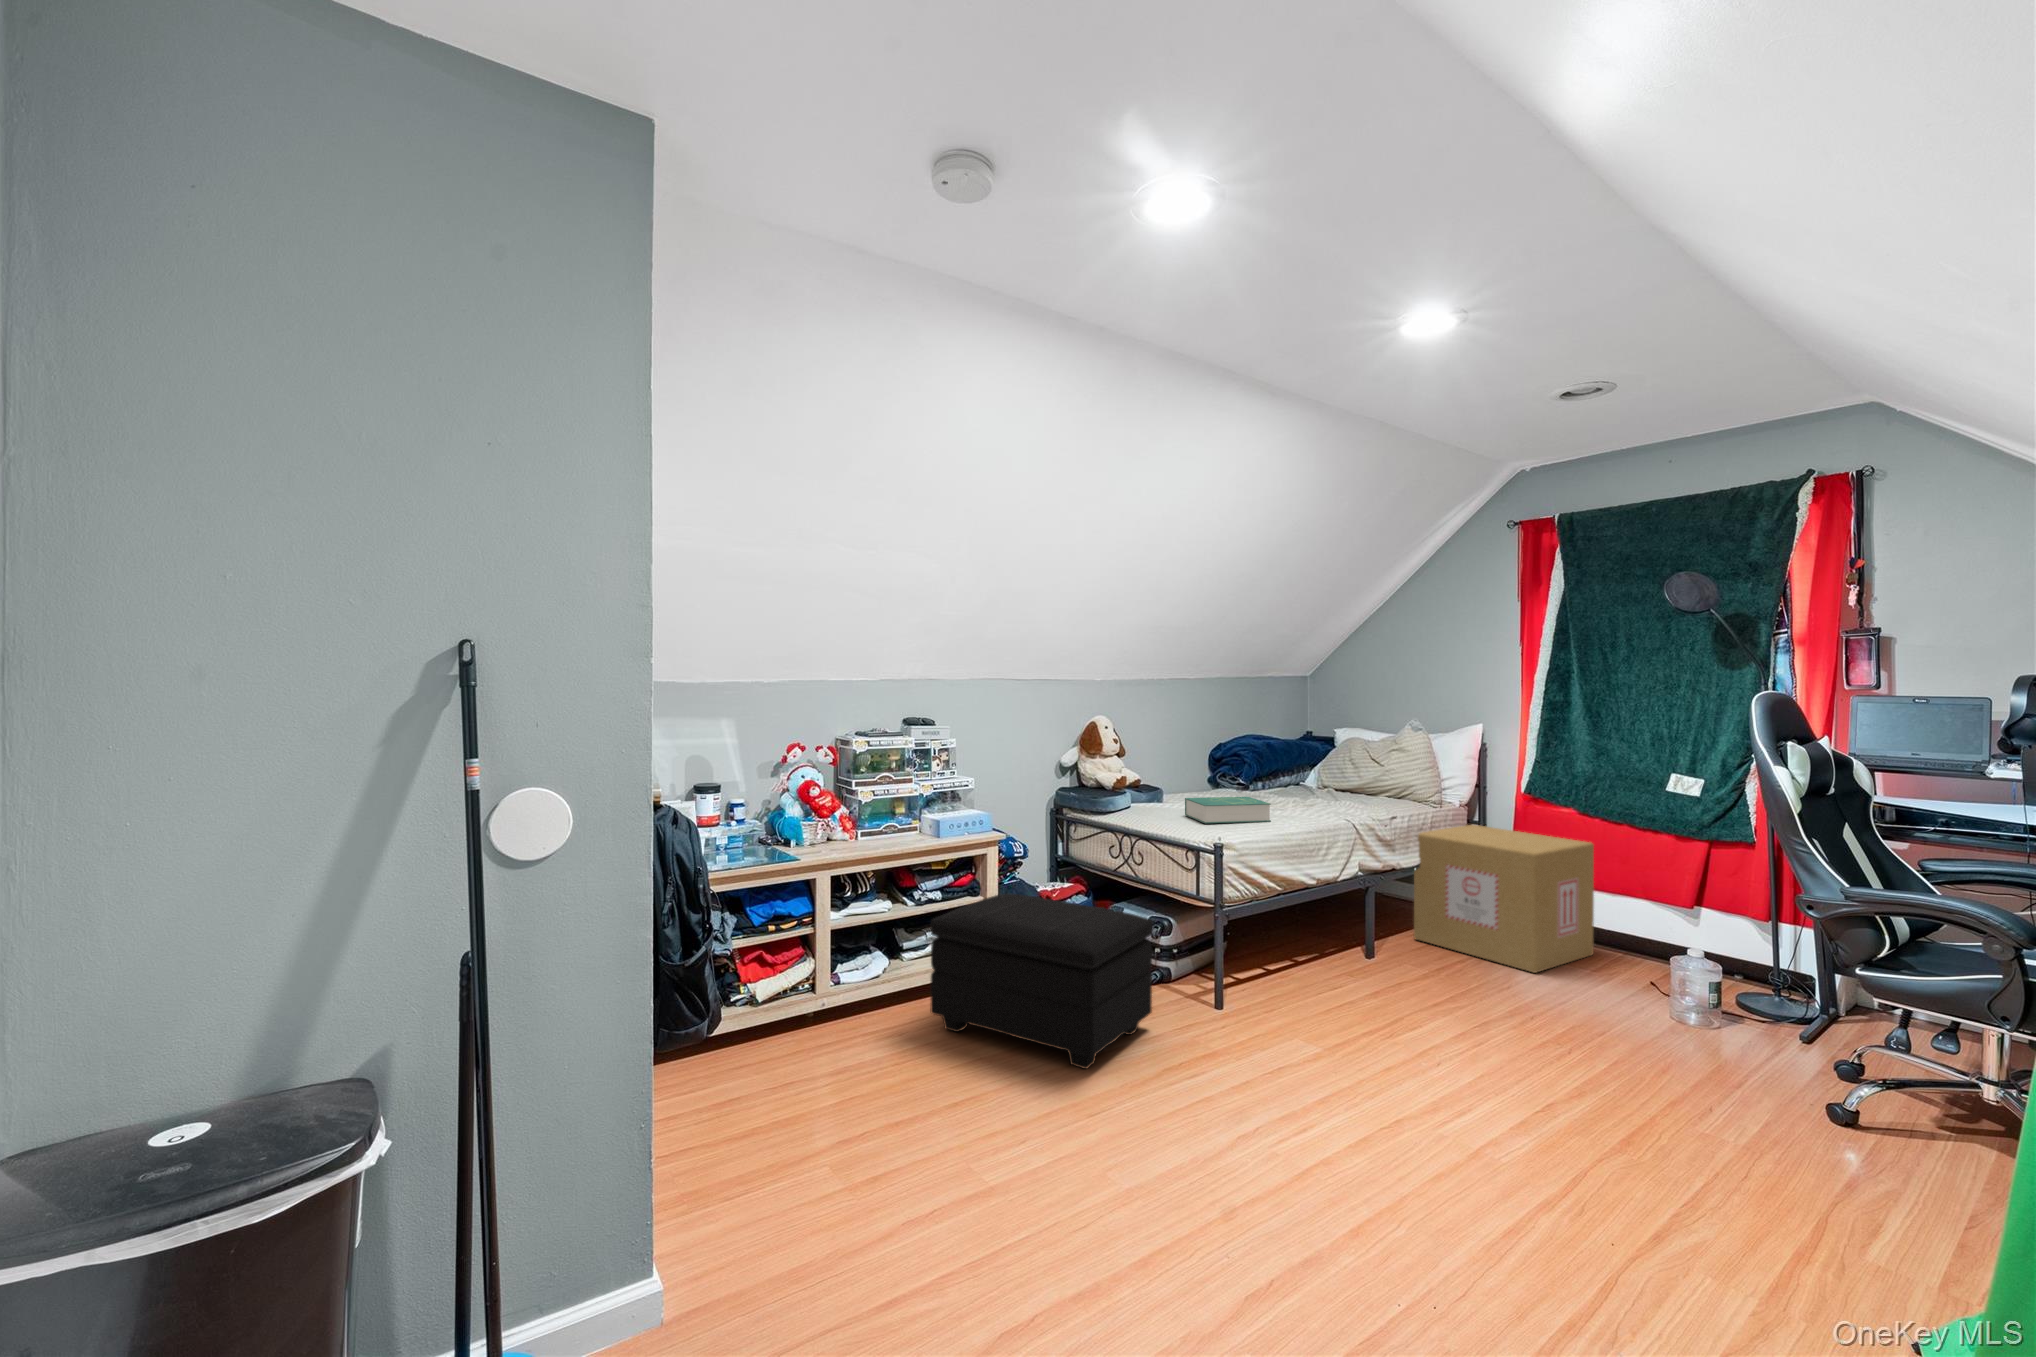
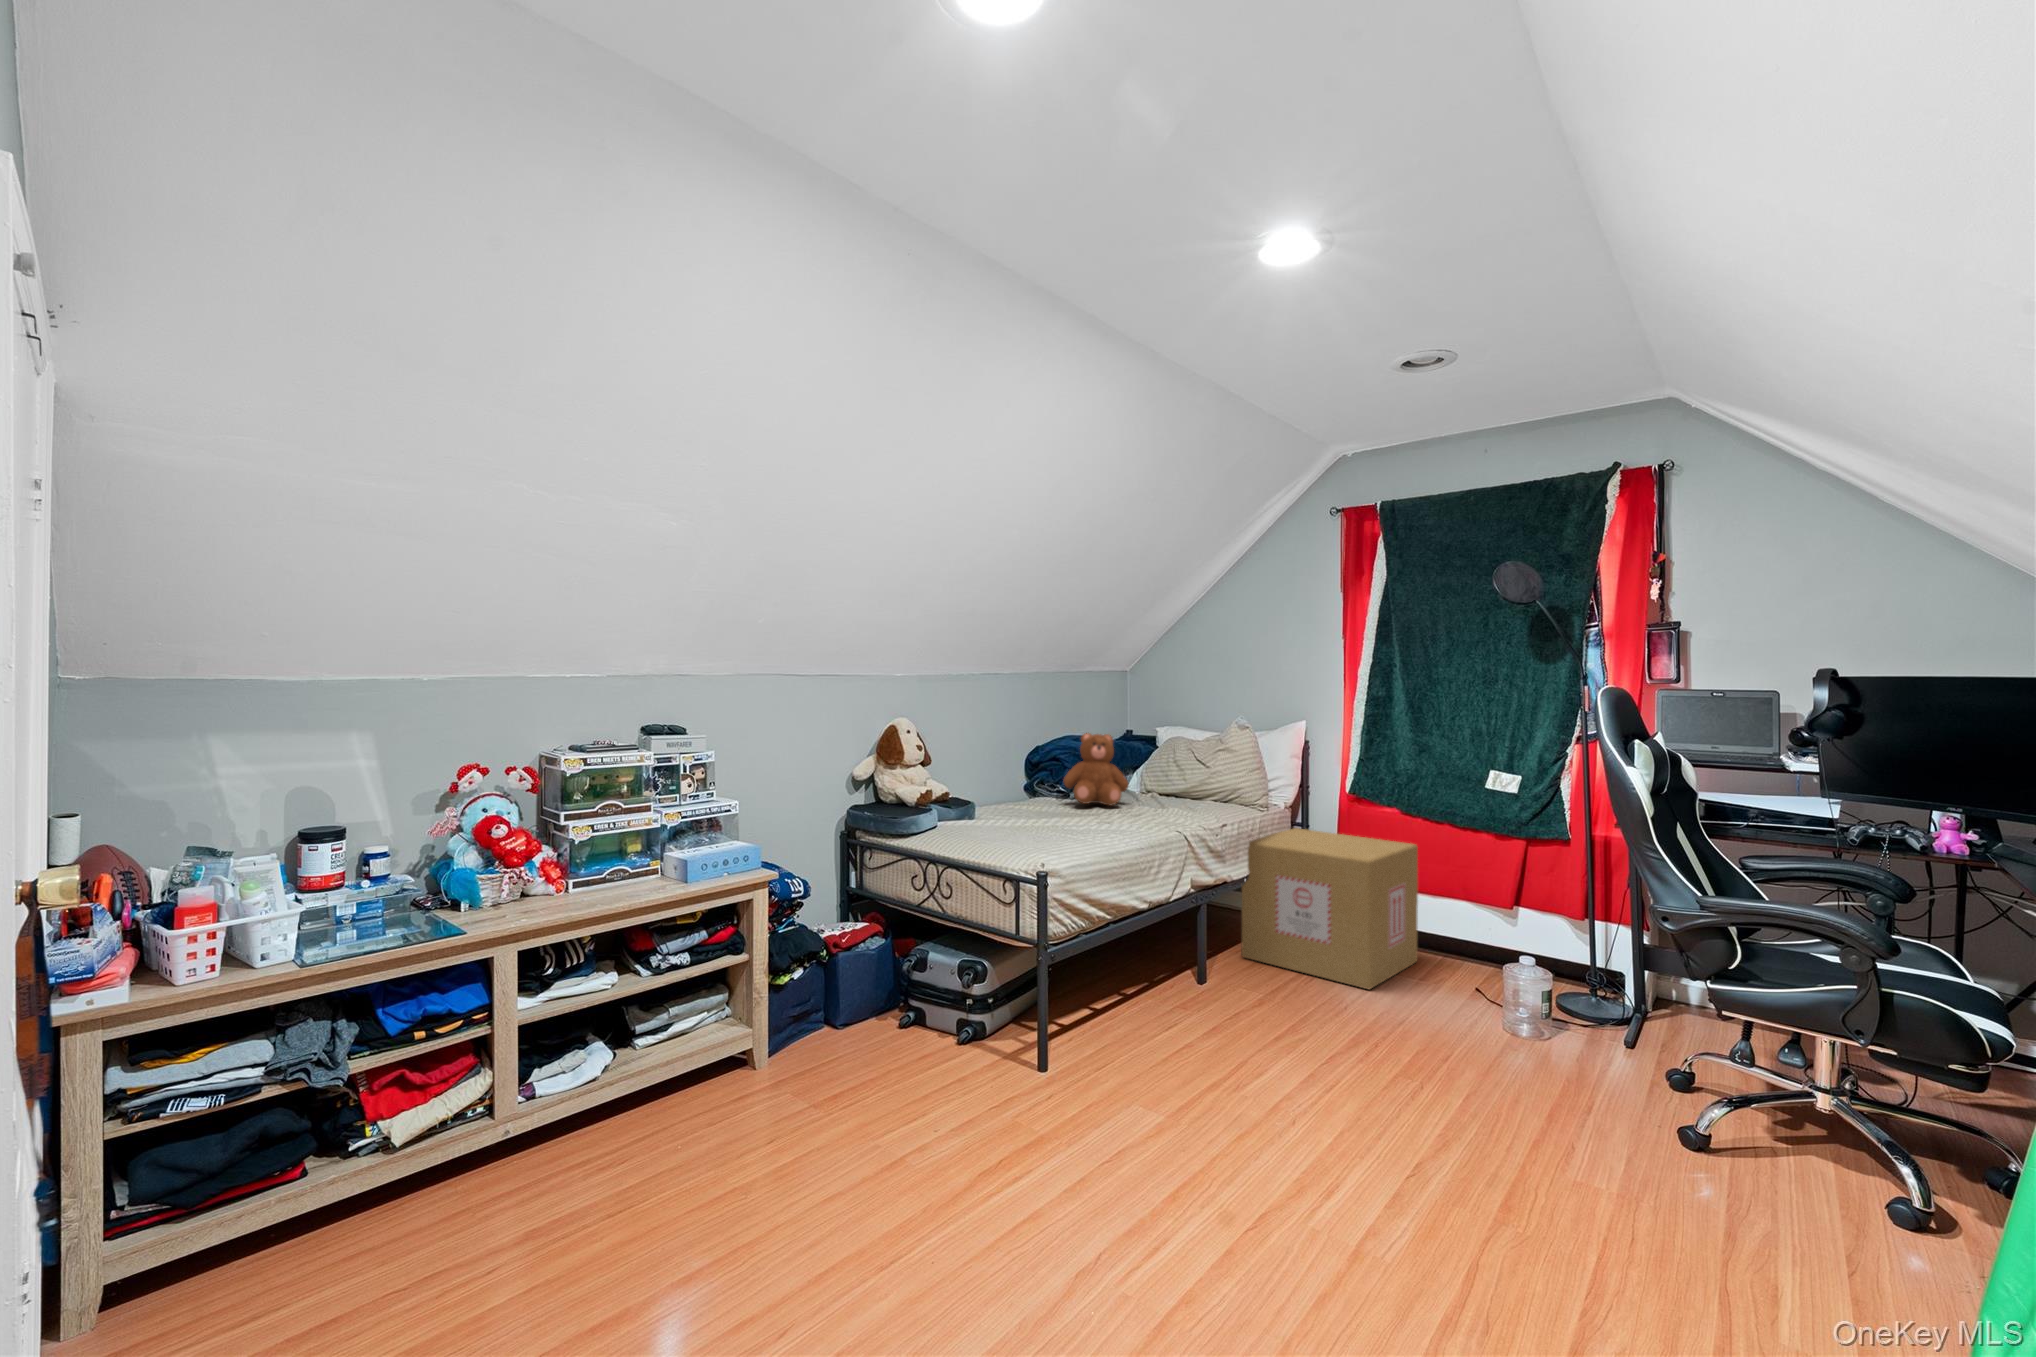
teddy bear: none [1246,731,1308,798] -> present [1064,733,1129,805]
book: present [1185,797,1271,823] -> none [998,809,1097,845]
footstool: present [930,894,1152,1069] -> none [669,951,966,1191]

